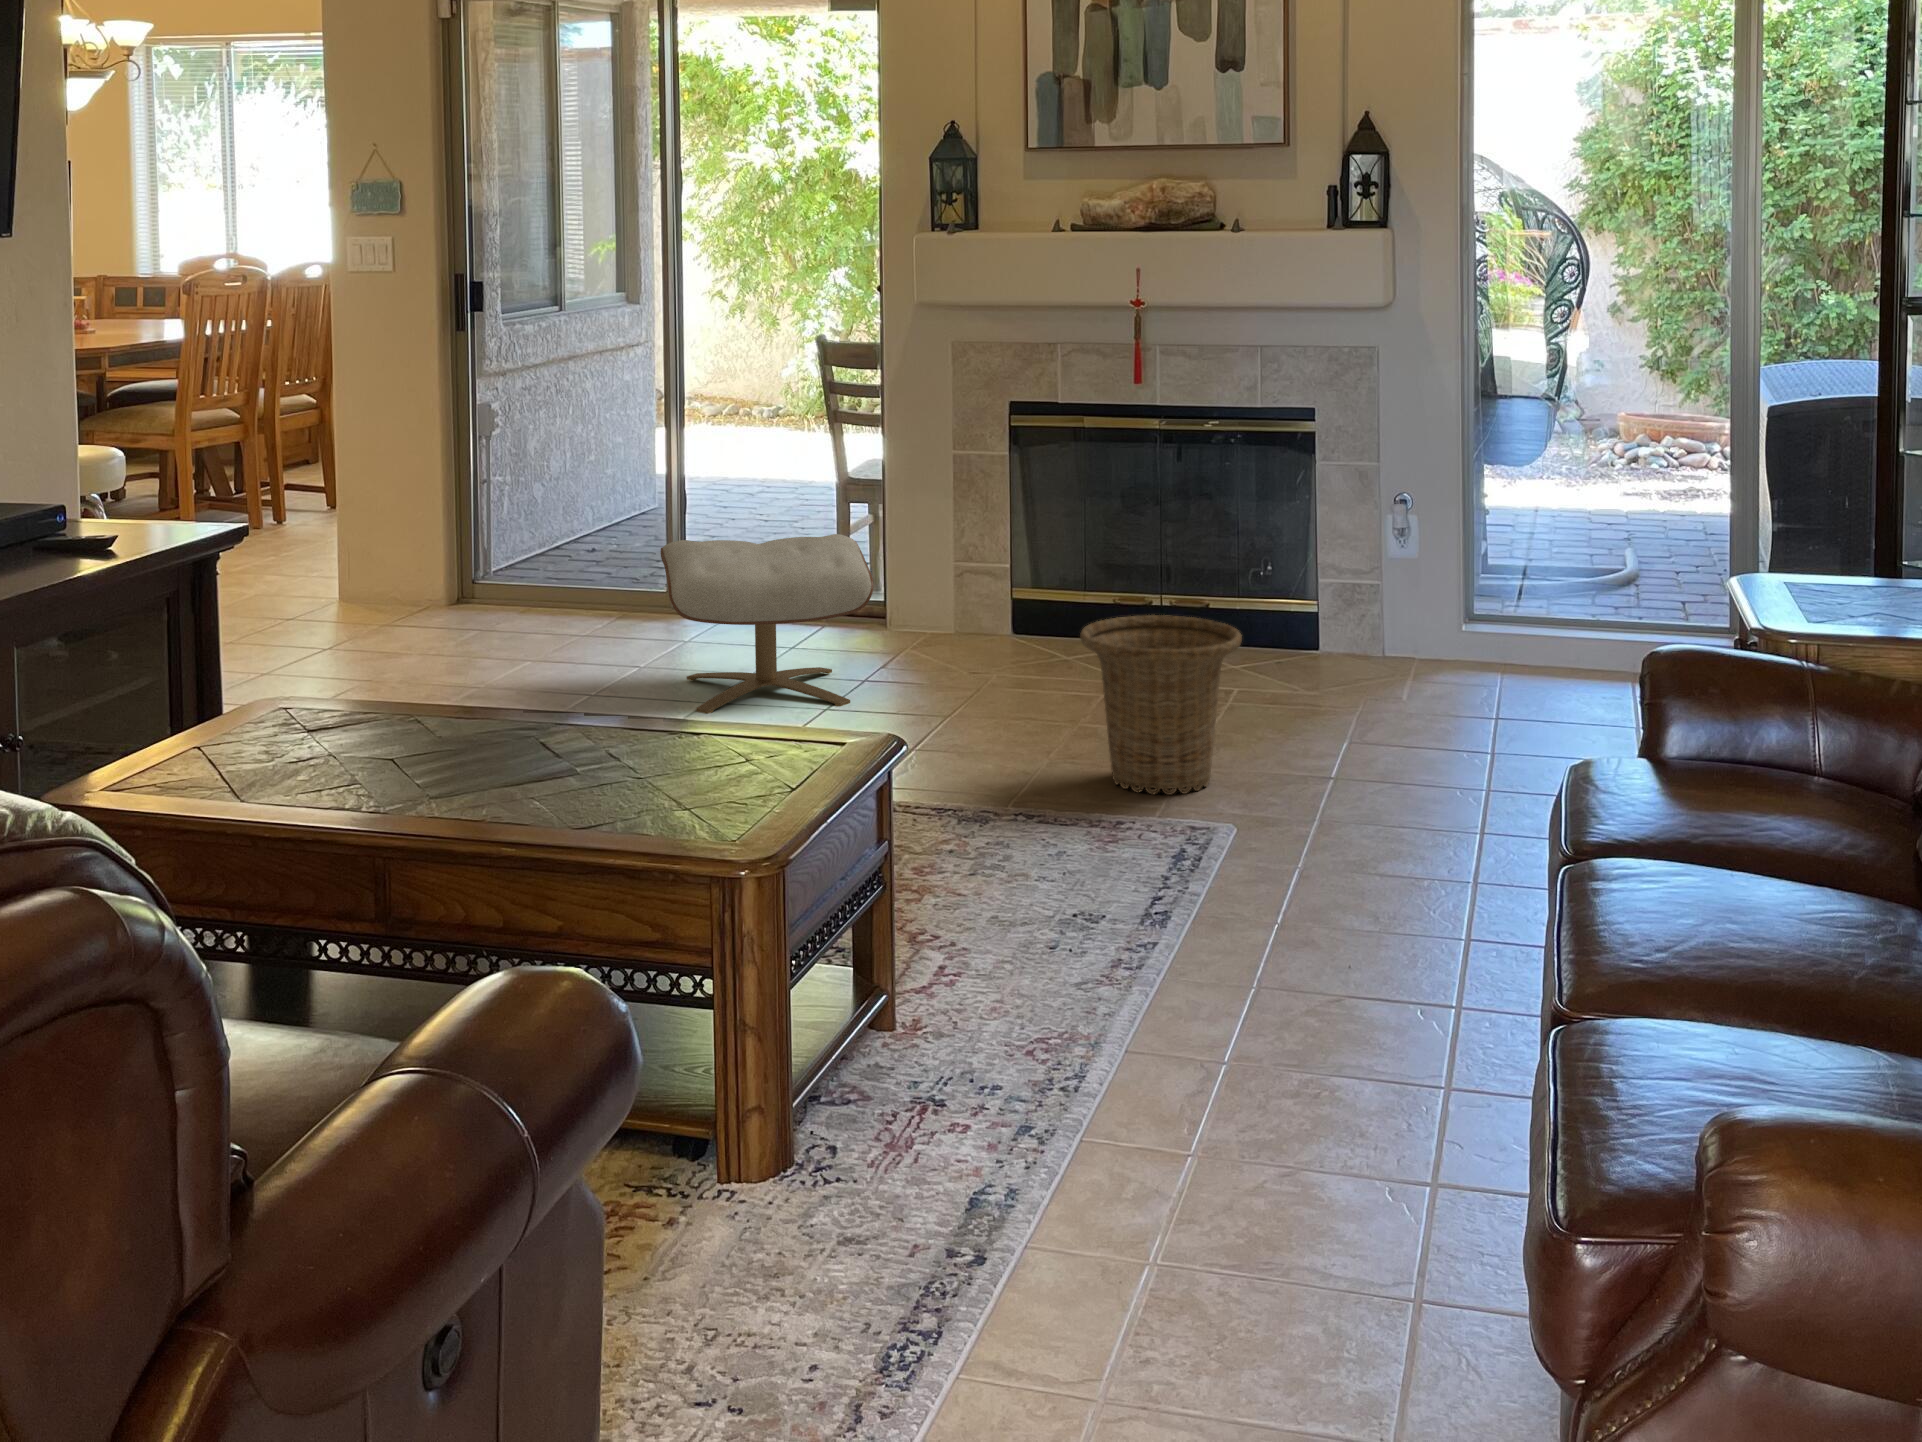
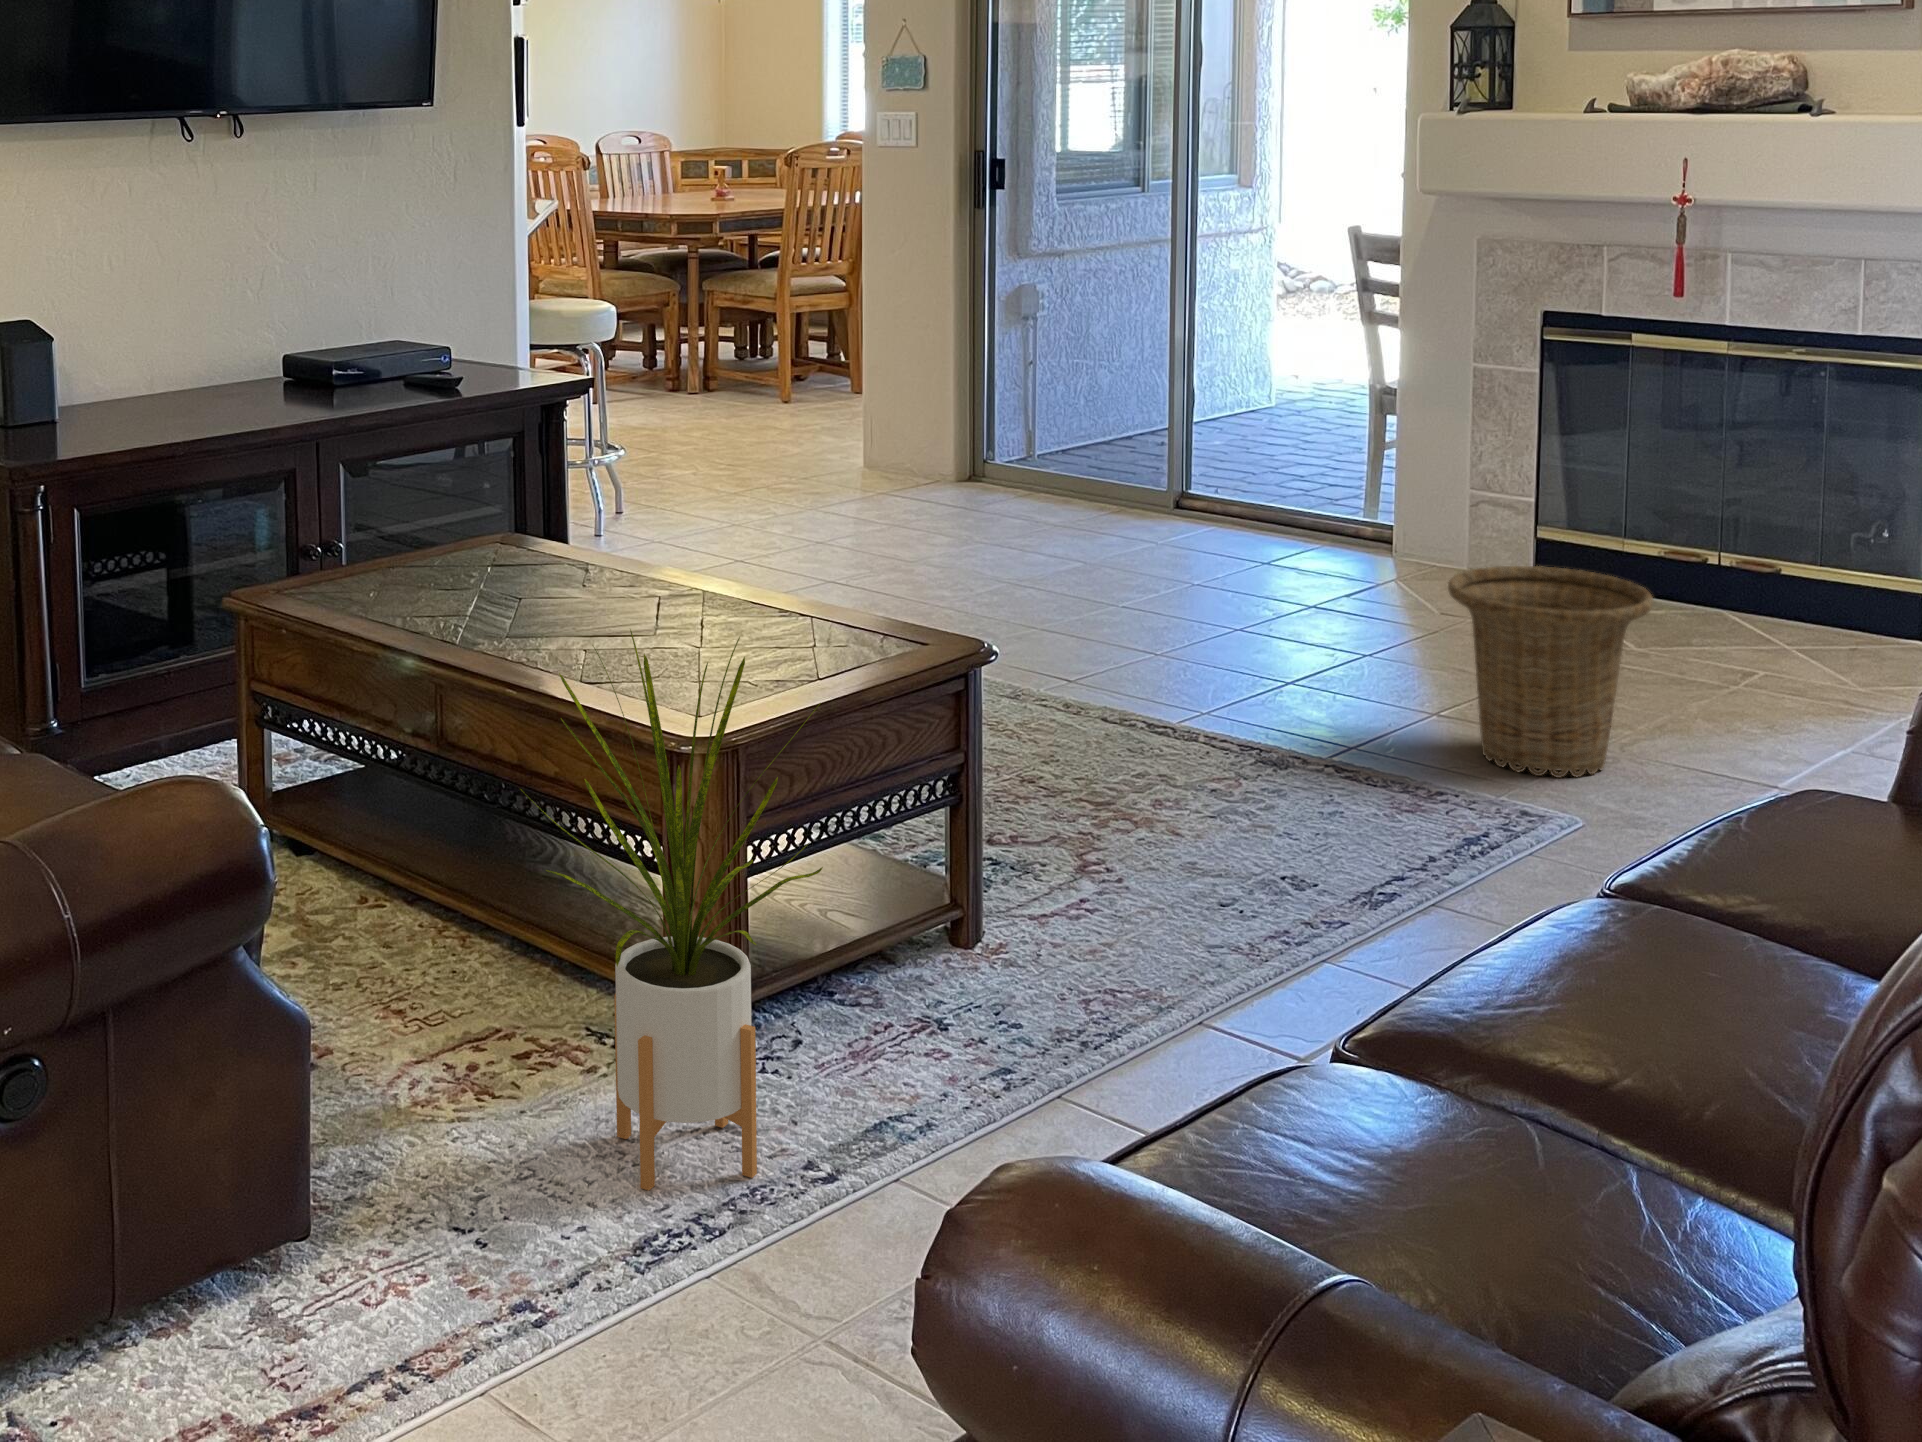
ottoman: present [661,534,873,713] -> none [1076,435,1314,629]
house plant: none [686,738,981,1319] -> present [520,629,823,1191]

